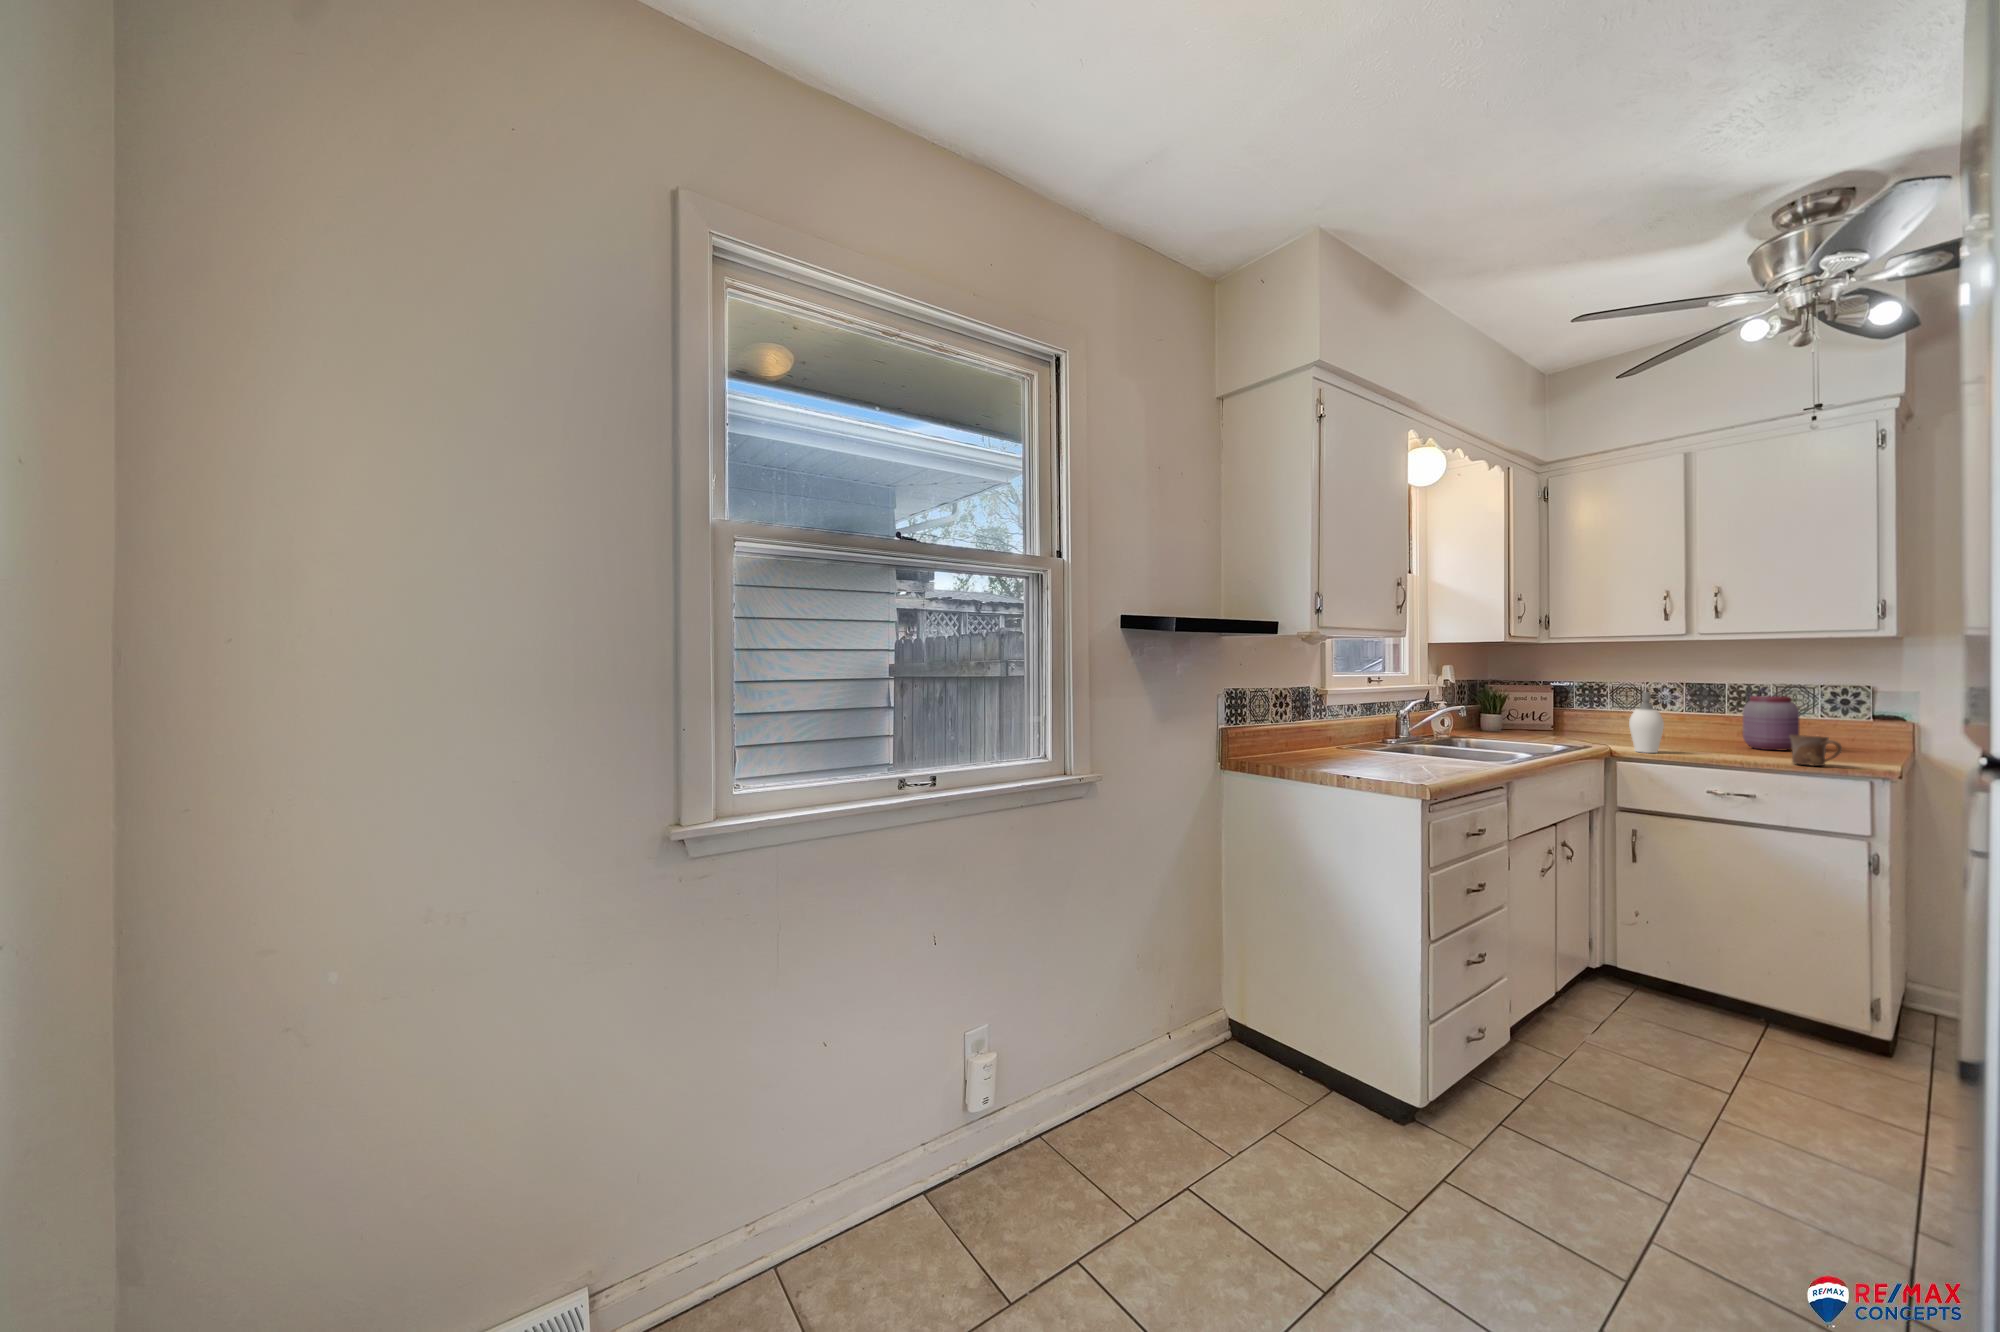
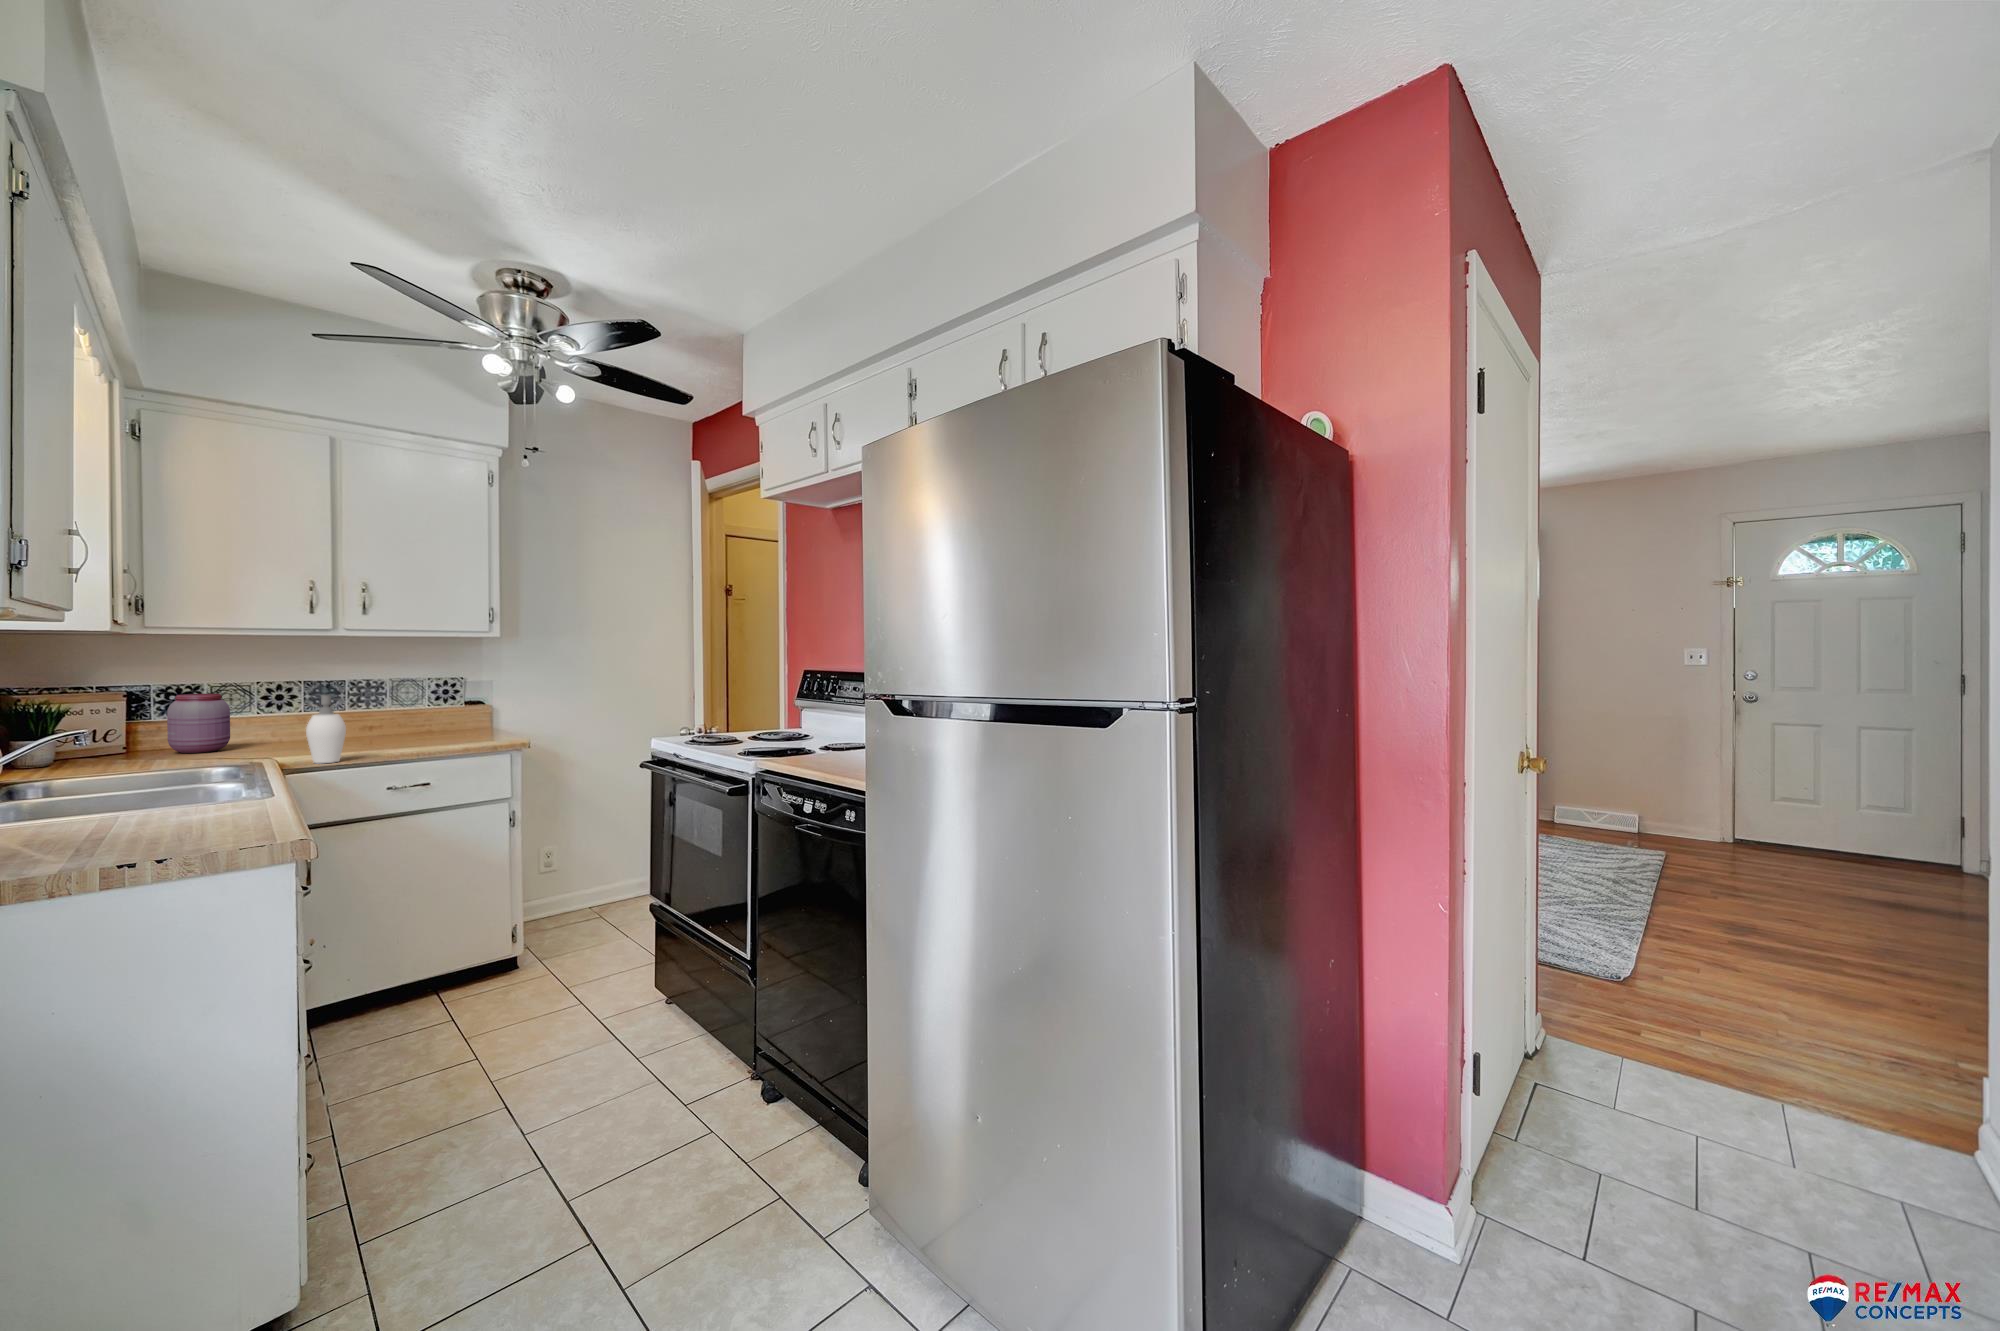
jar: present [1743,696,1799,751] -> present [167,694,230,753]
mug: present [1790,735,1842,766] -> none [461,725,501,752]

